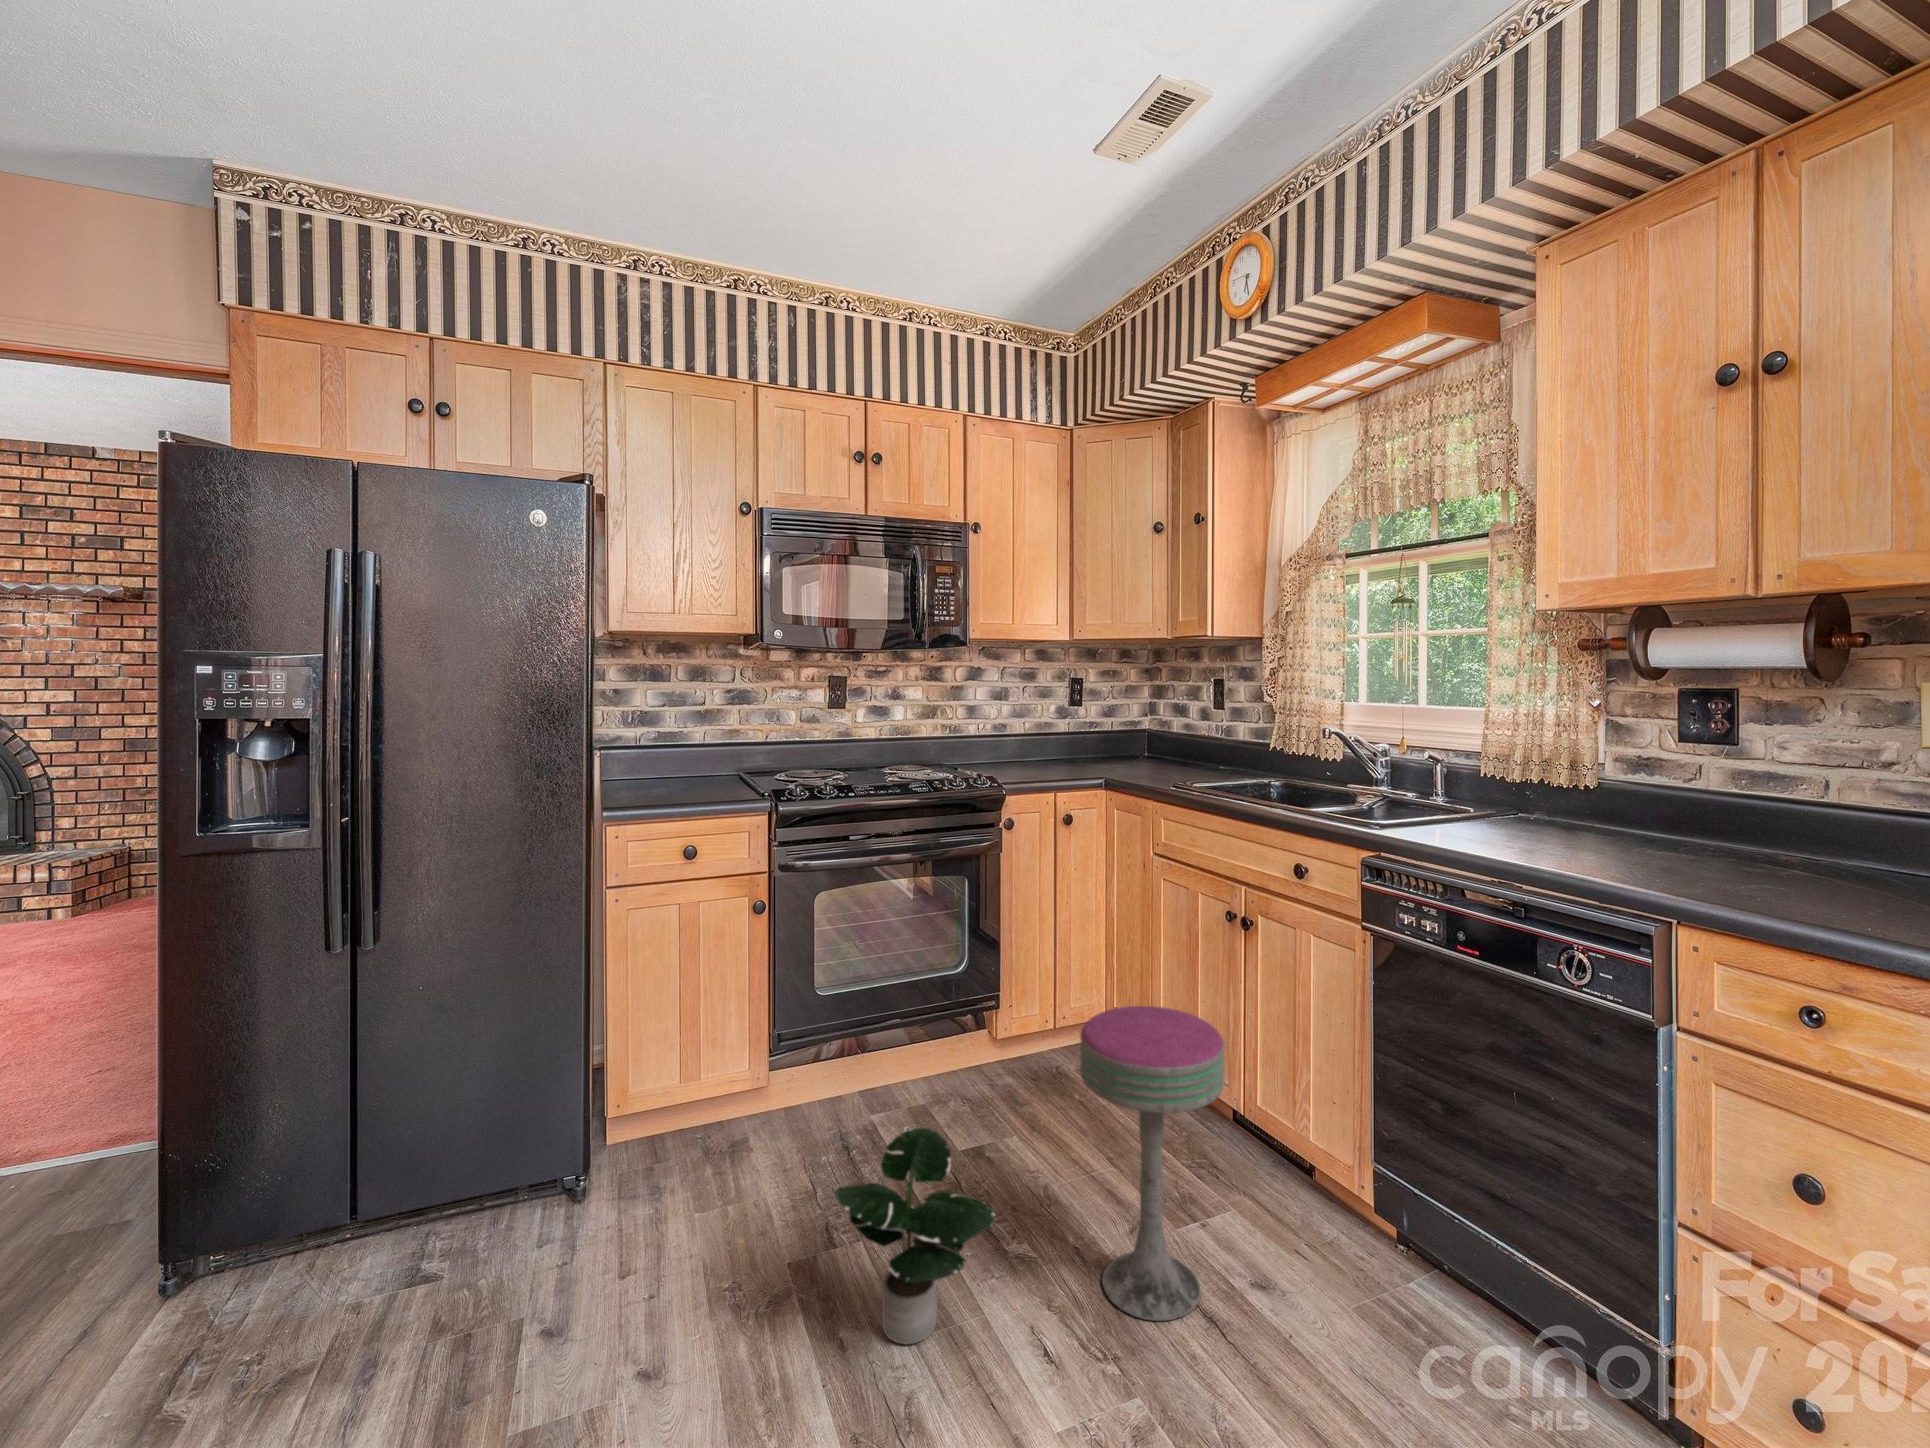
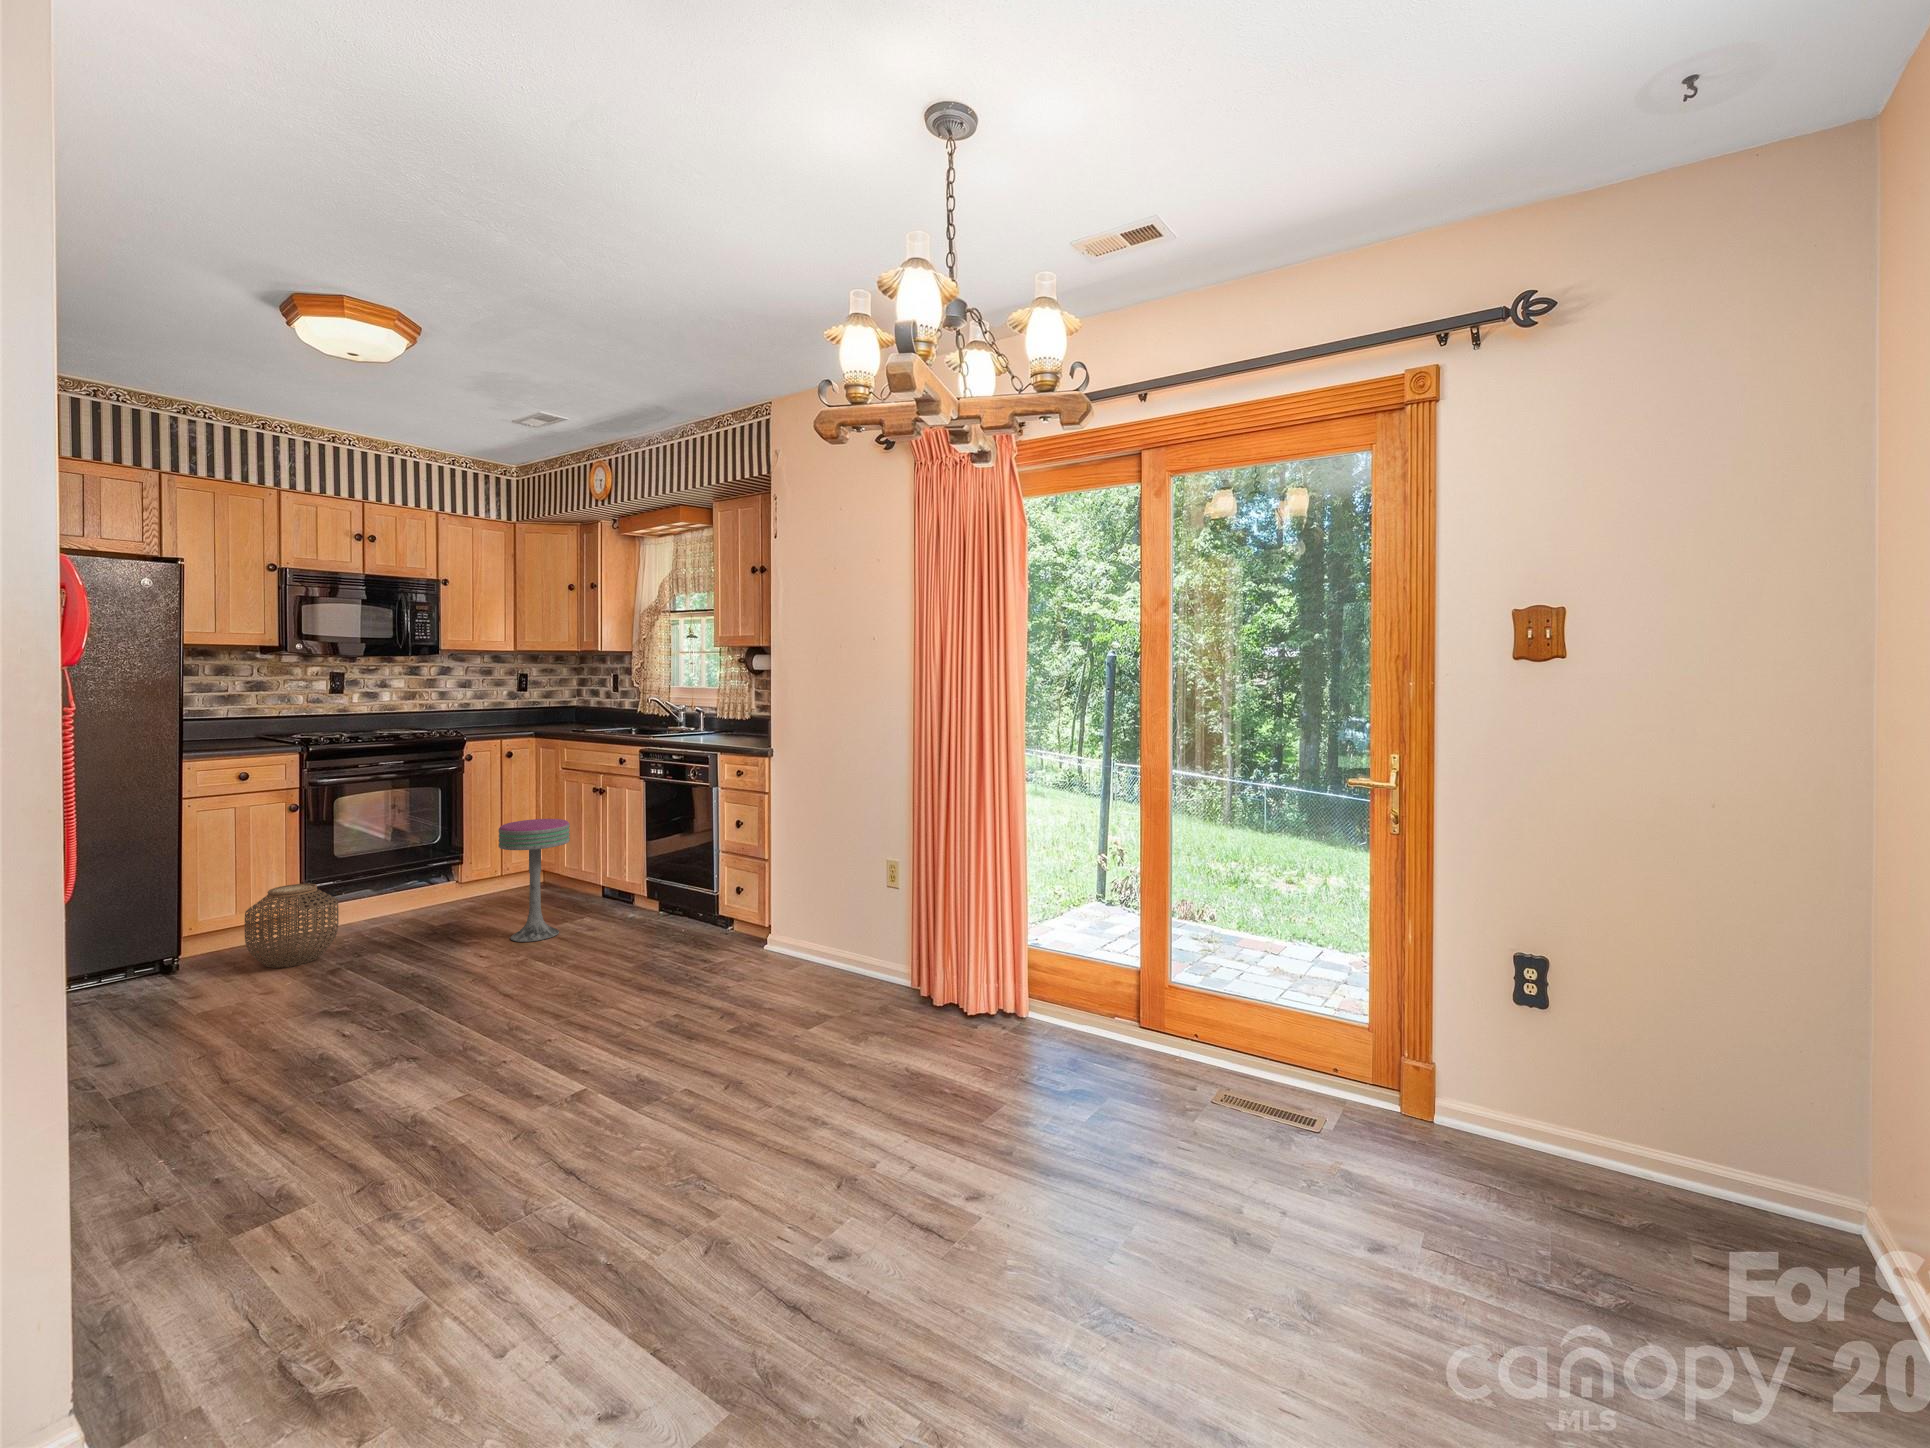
woven basket: none [660,1086,805,1269] -> present [245,884,339,968]
potted plant: present [836,1128,995,1345] -> none [365,881,452,964]

